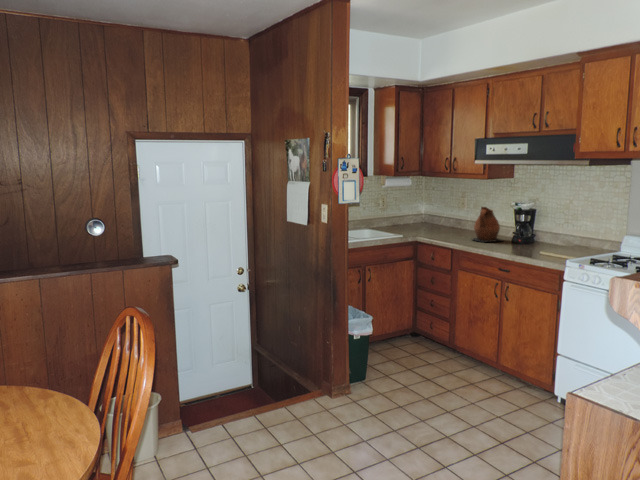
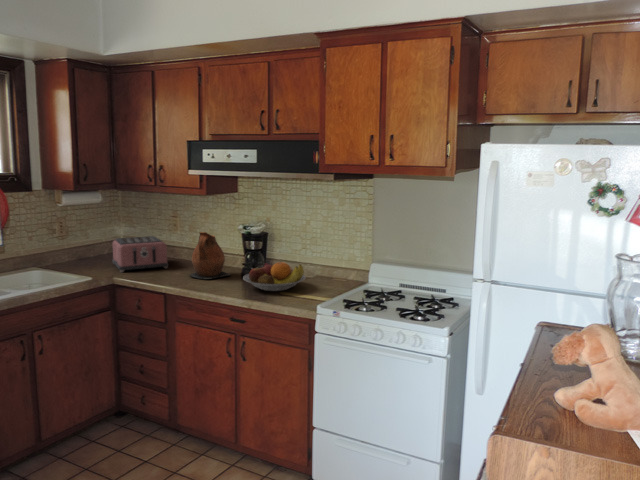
toaster: none [417,211,457,235] -> present [112,236,169,272]
fruit bowl: none [512,230,563,252] -> present [243,262,306,291]

